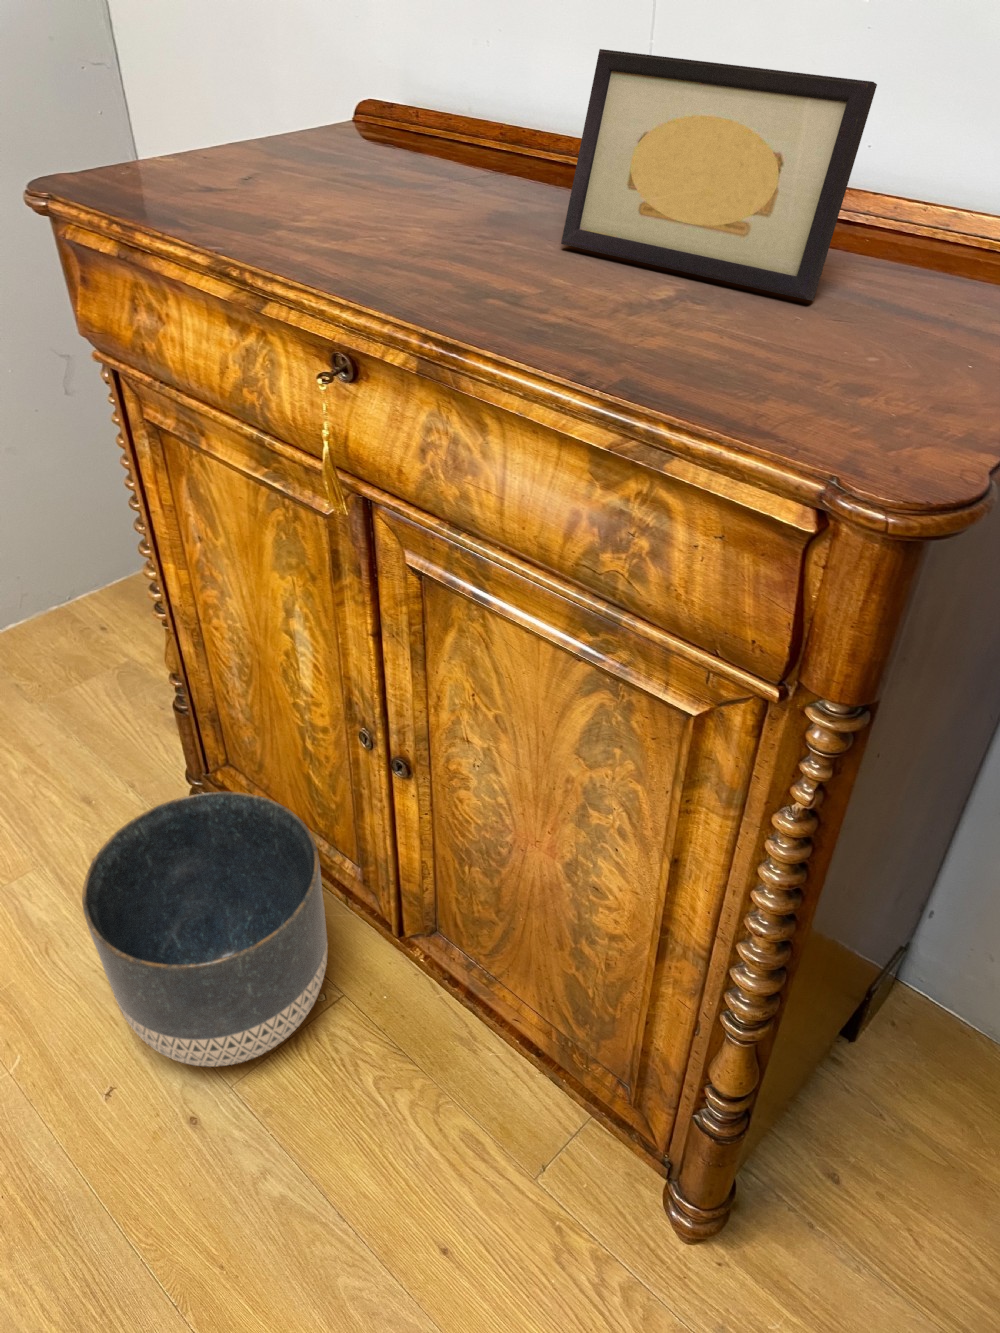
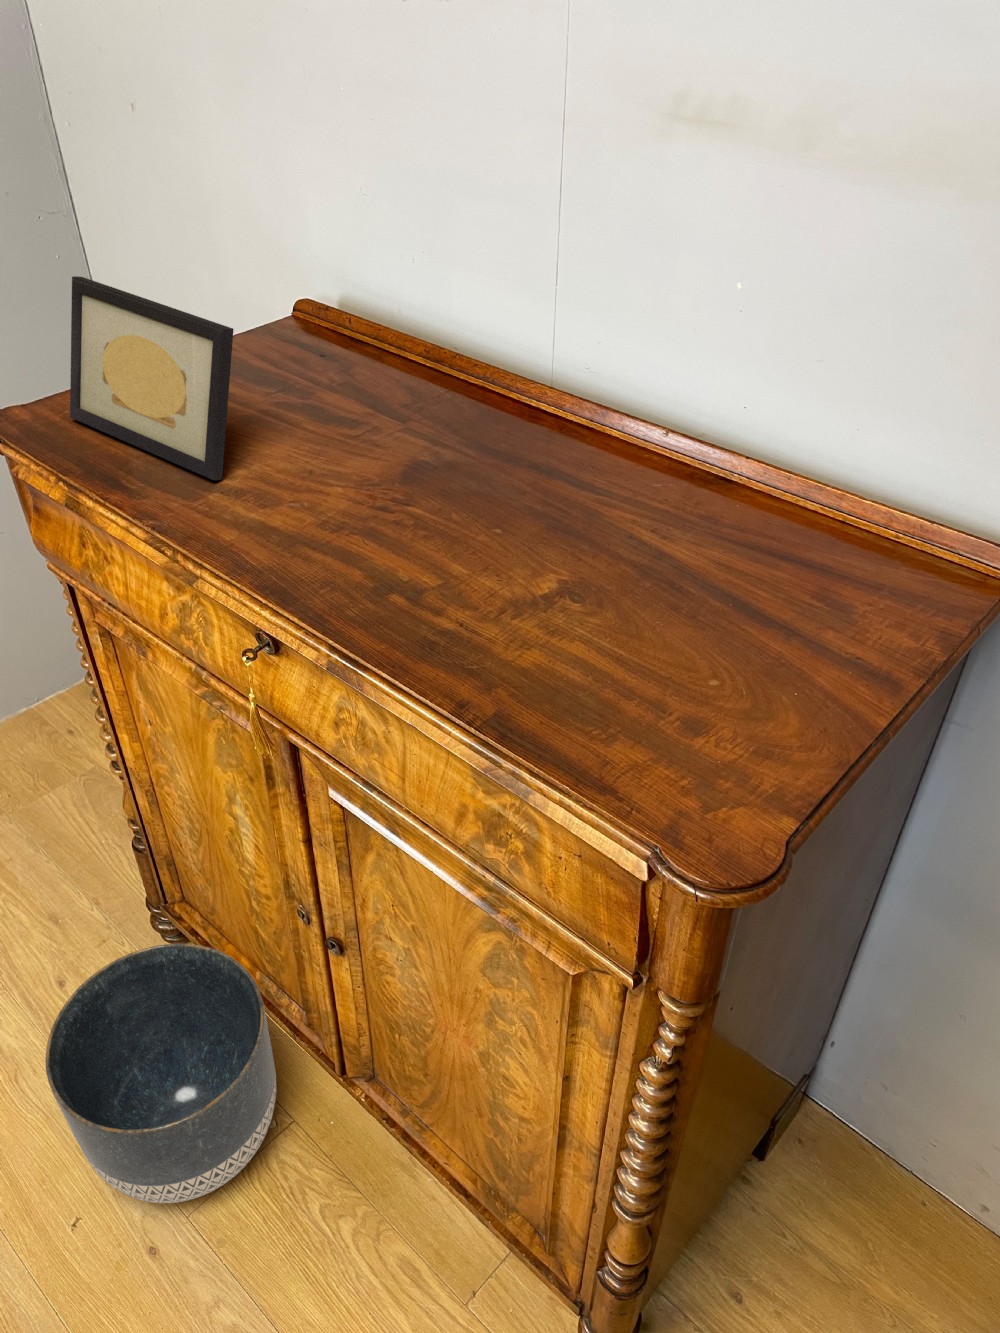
picture frame: present [561,49,877,301] -> present [70,276,234,480]

